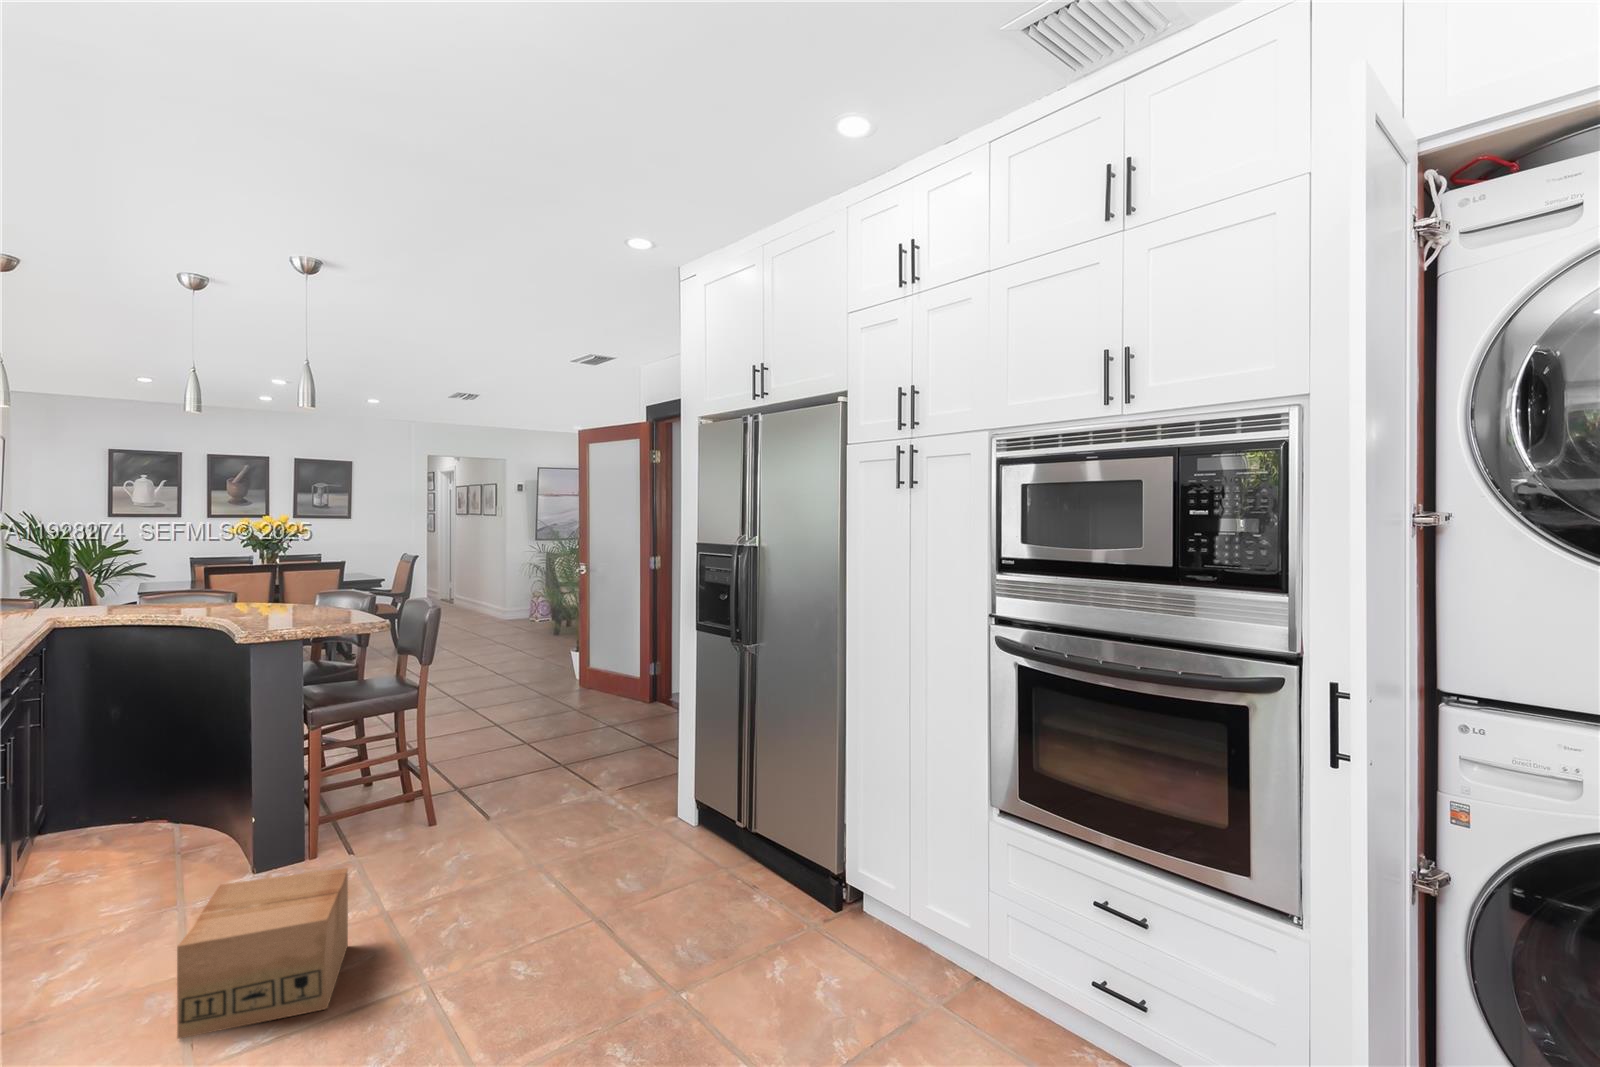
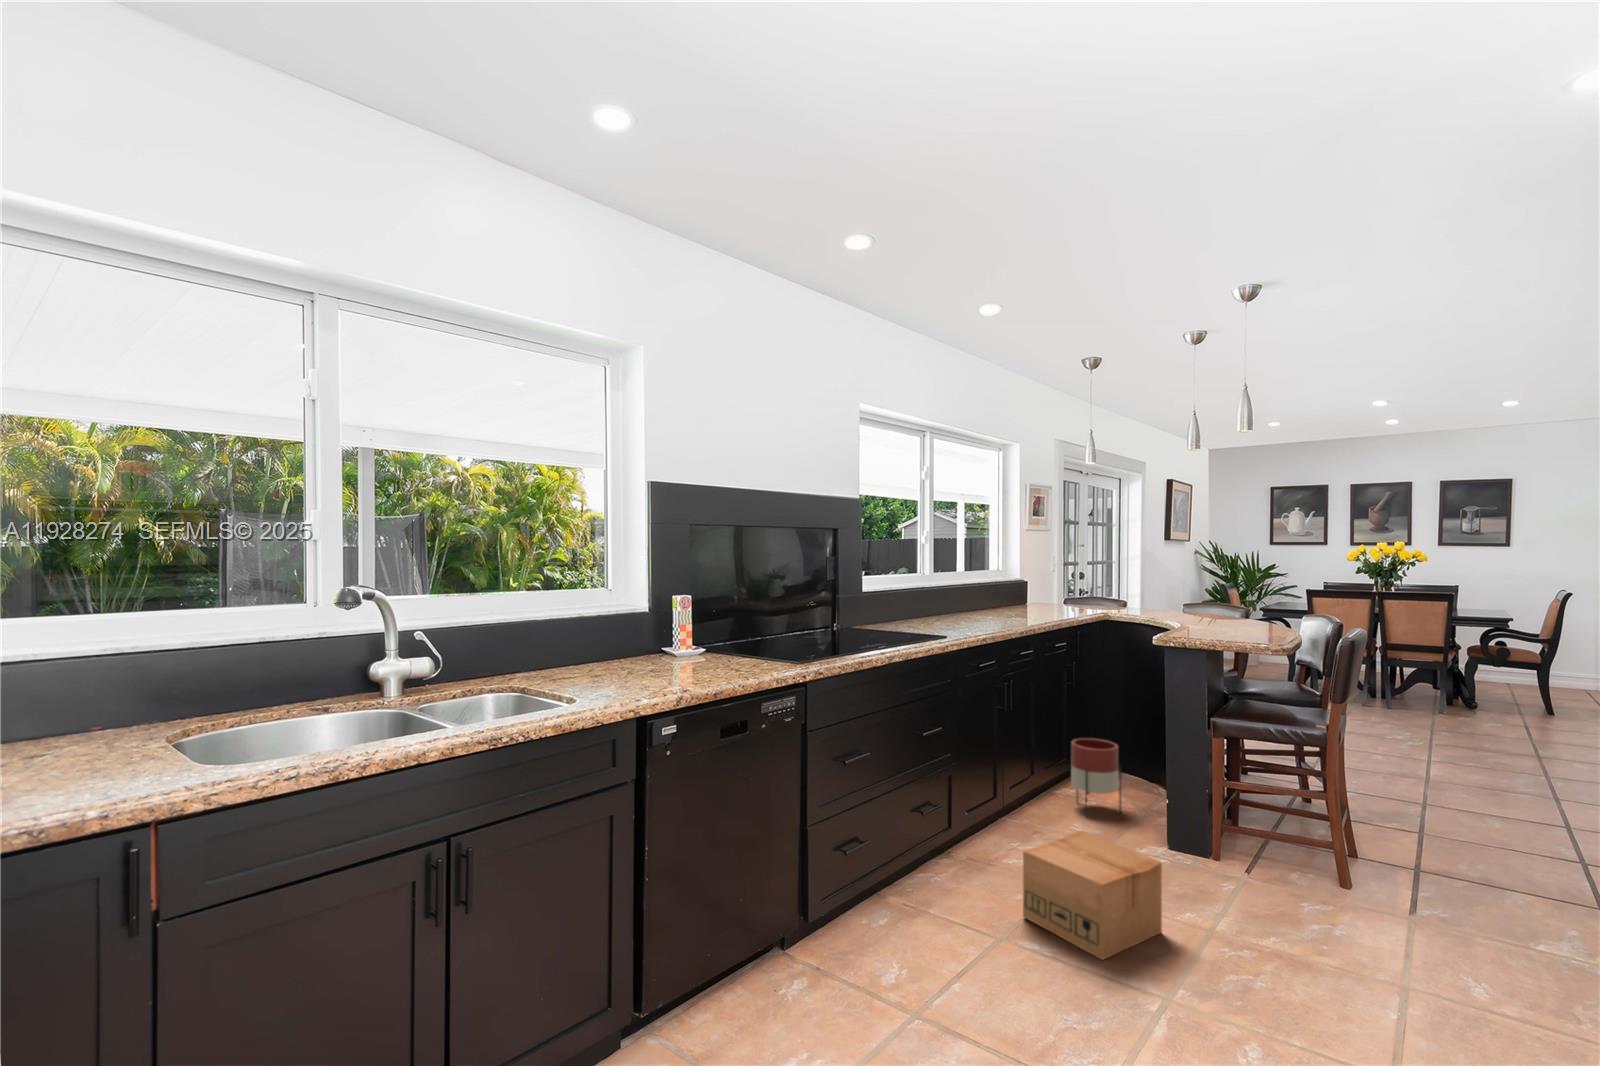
planter: none [66,777,149,891] -> present [1071,738,1121,817]

